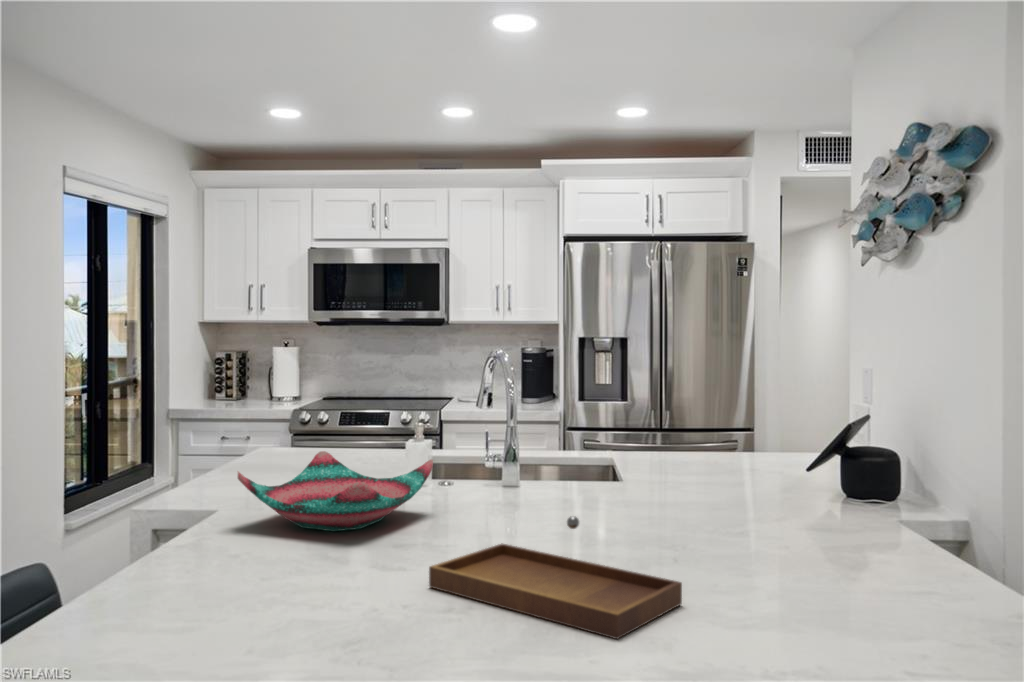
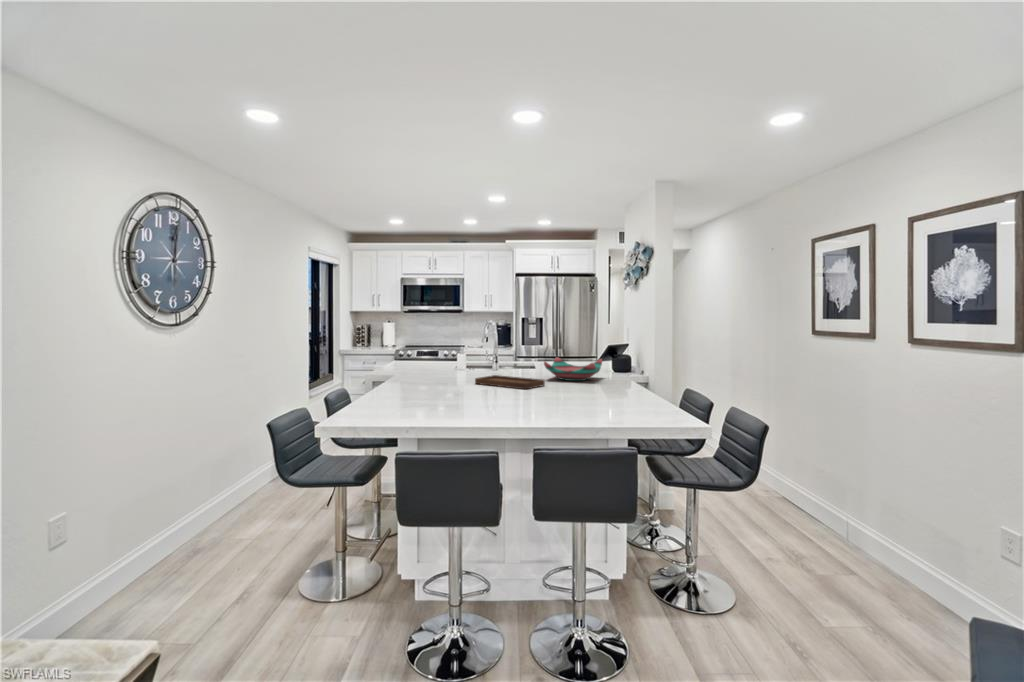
decorative bowl: present [238,451,433,531] -> present [544,357,602,381]

